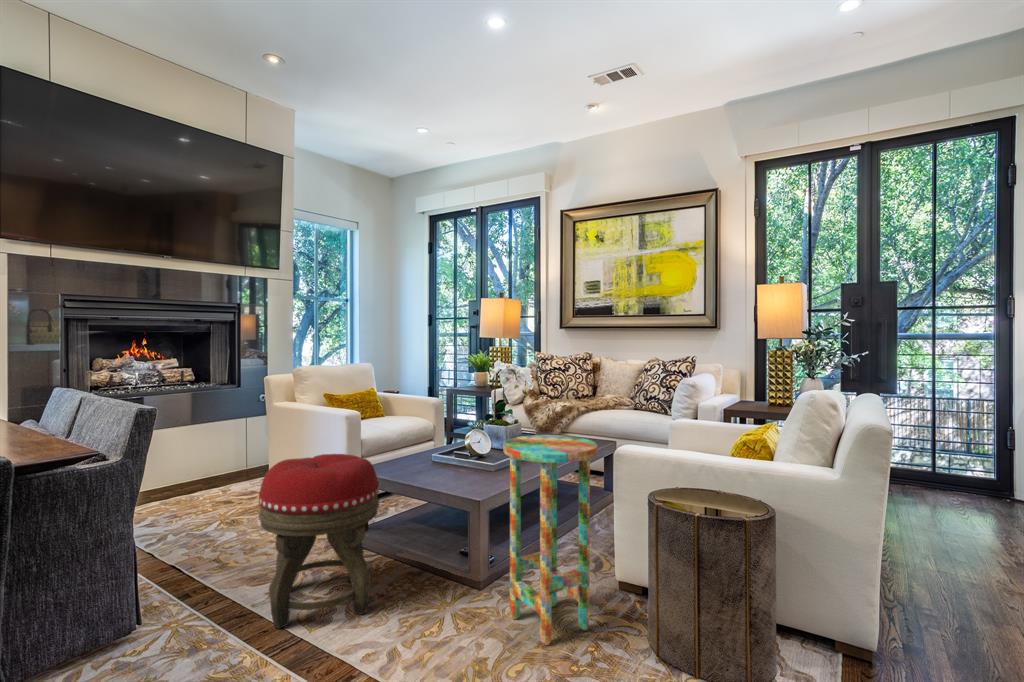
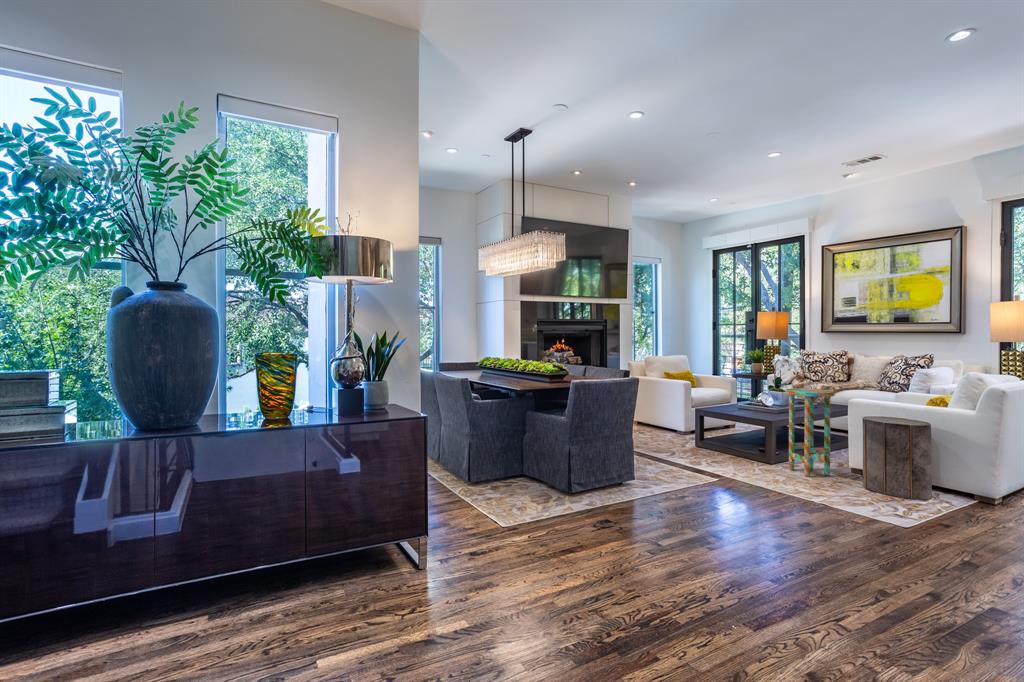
footstool: present [259,454,379,629] -> none [670,395,722,462]

